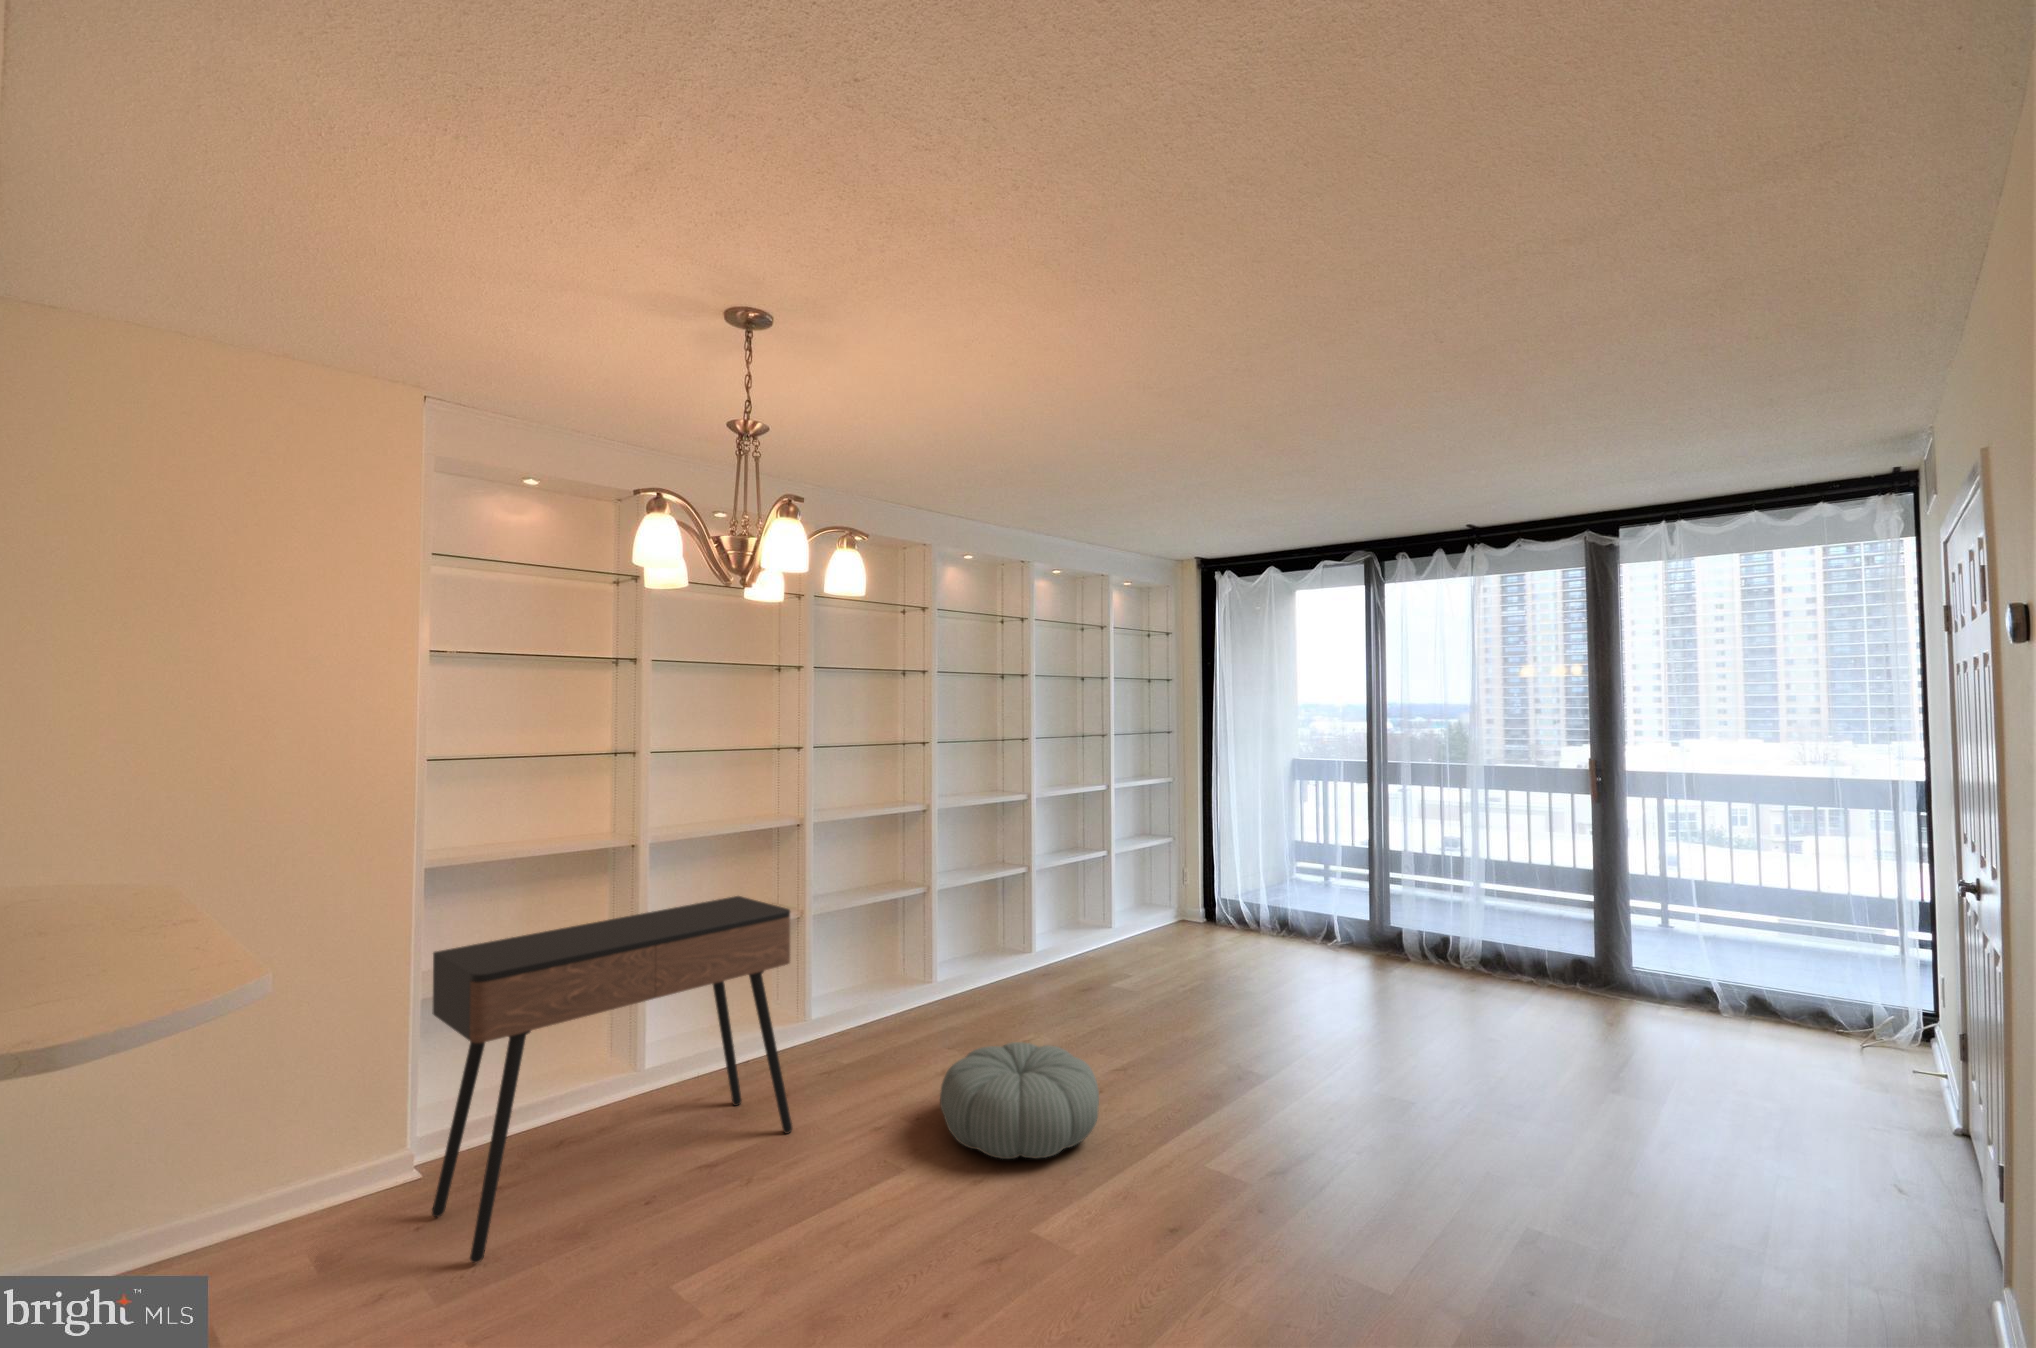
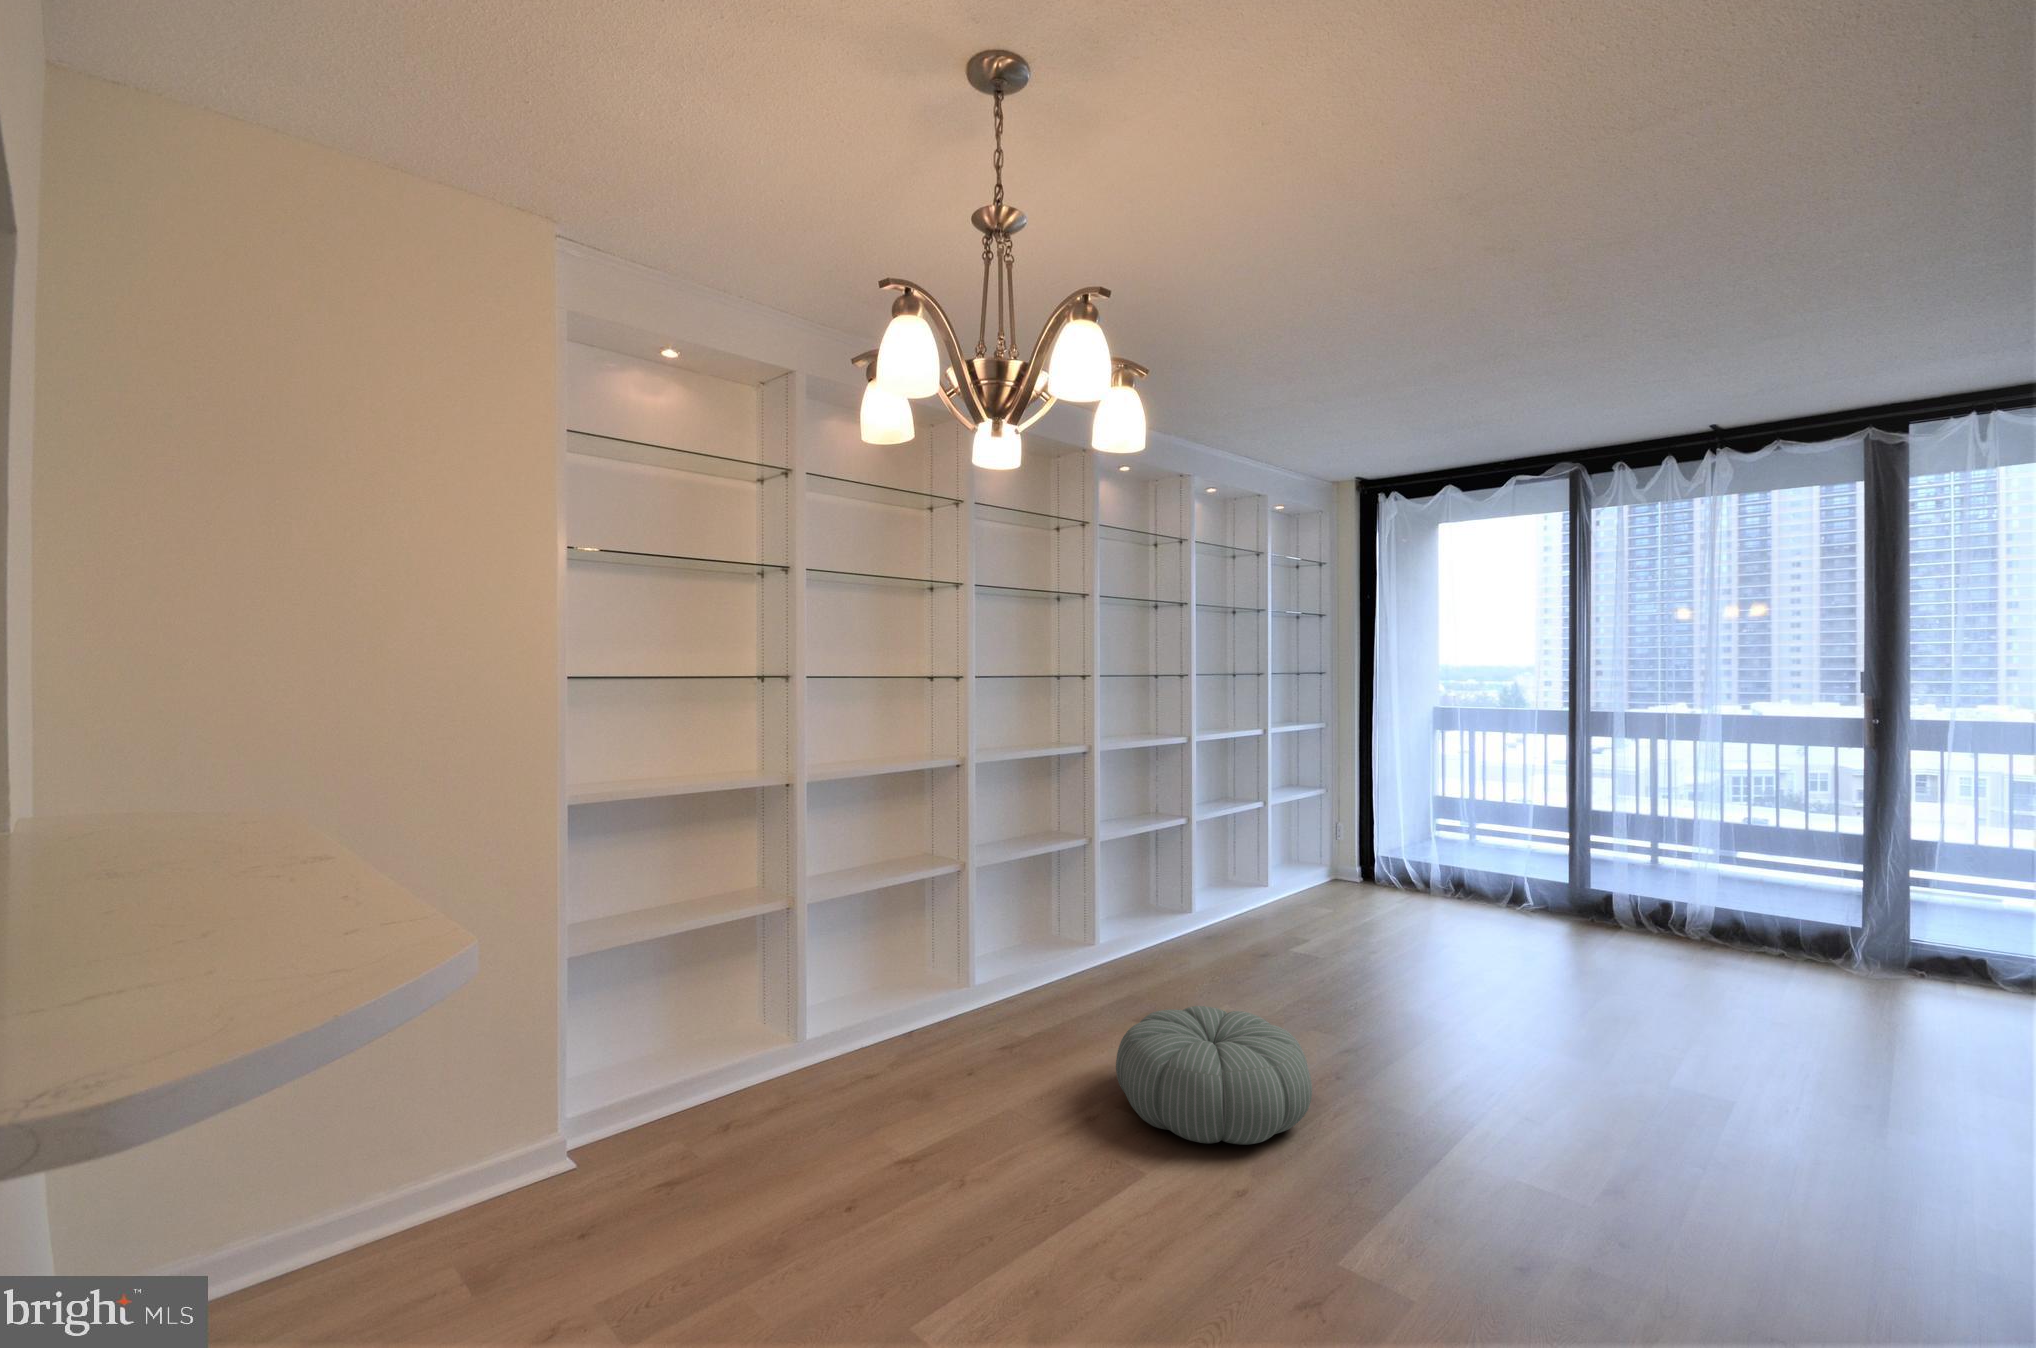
console table: present [432,896,792,1263] -> none [547,829,944,1236]

